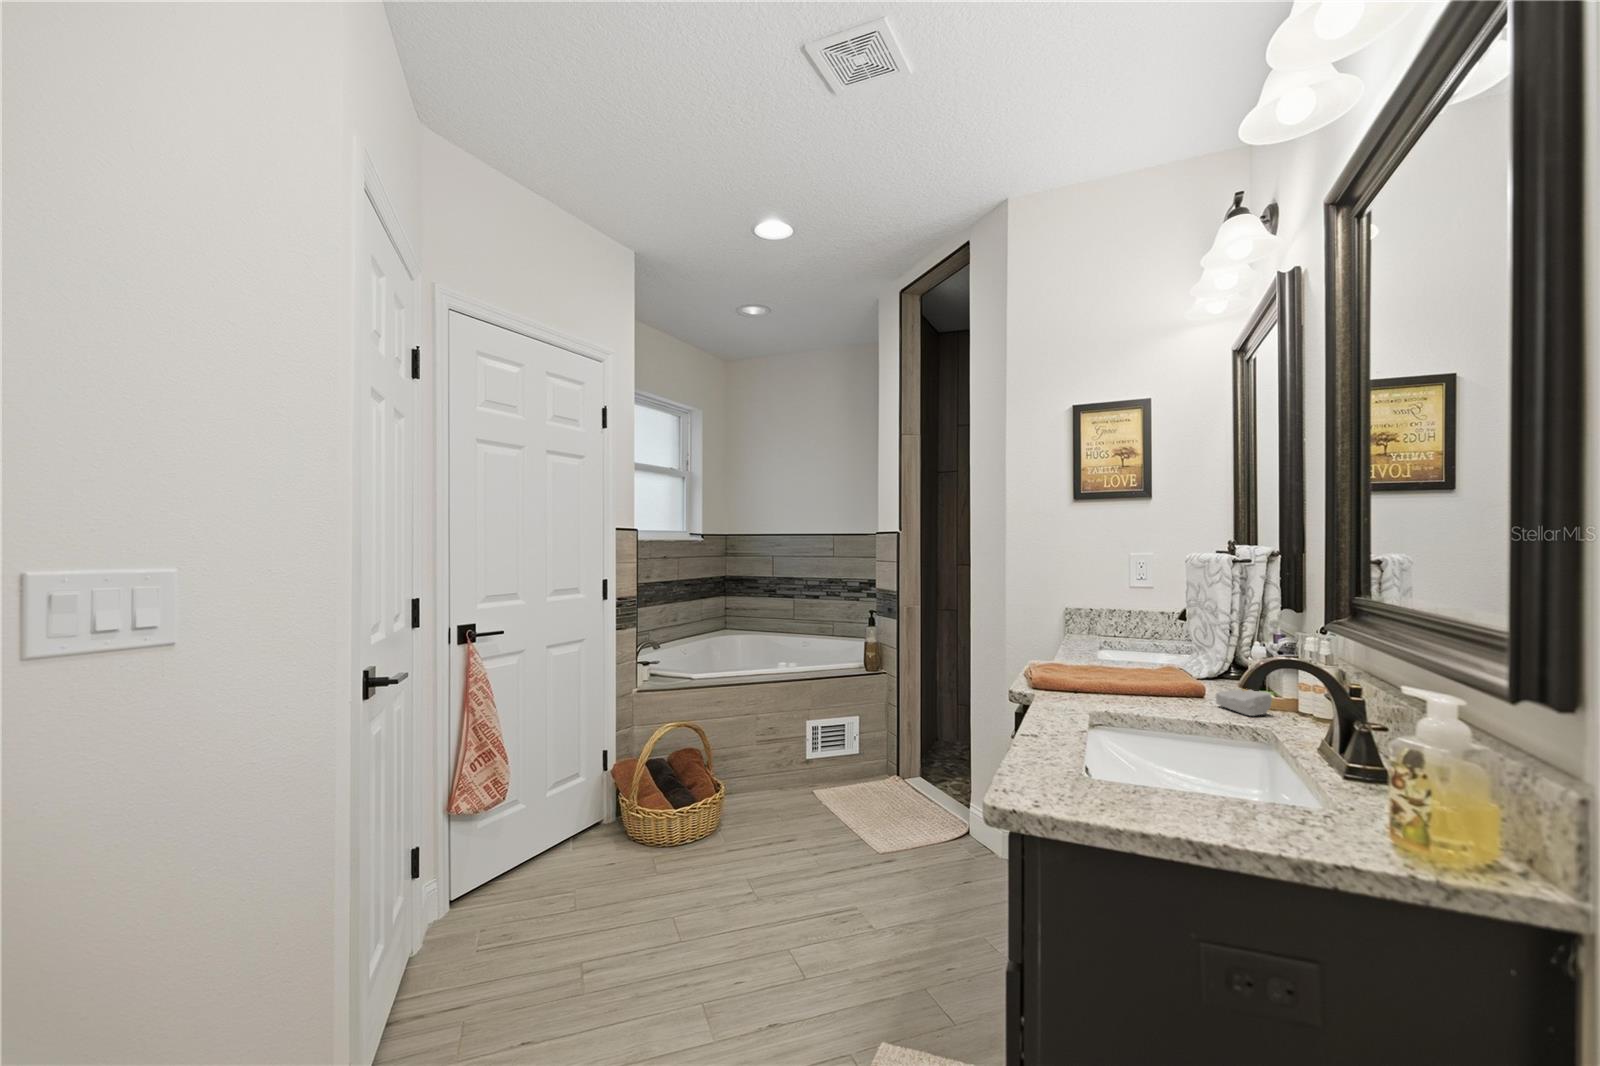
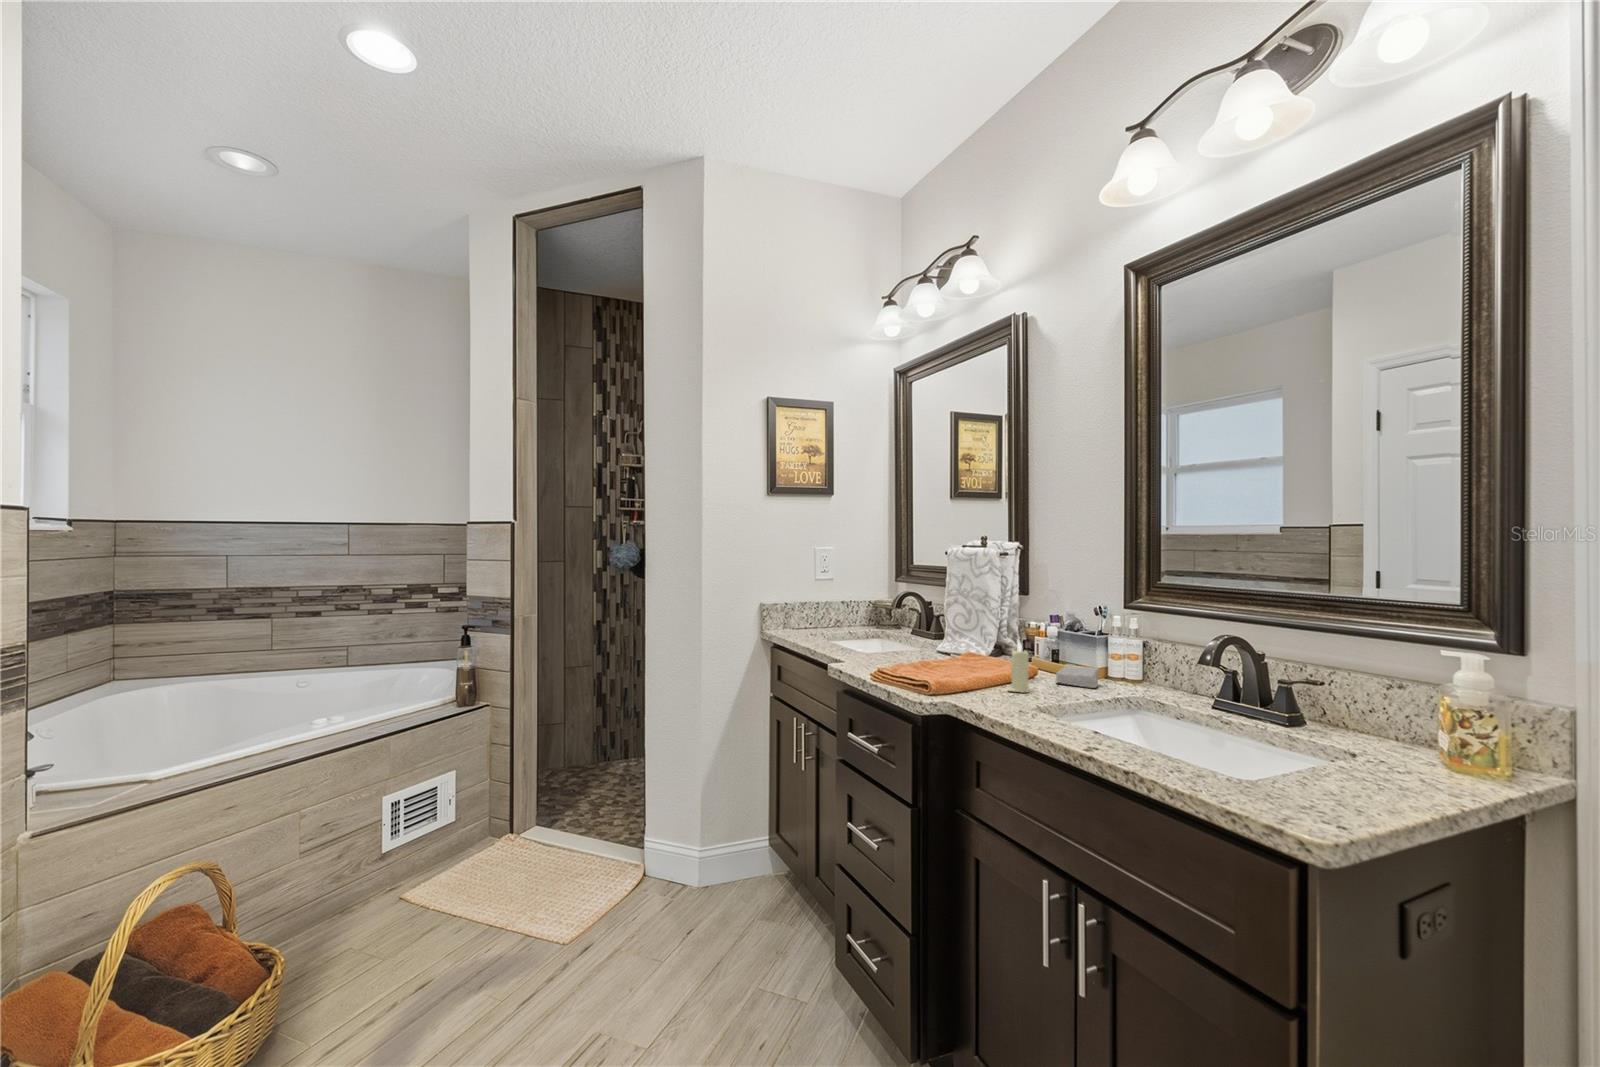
candle: none [1126,644,1156,704] -> present [1008,640,1029,692]

